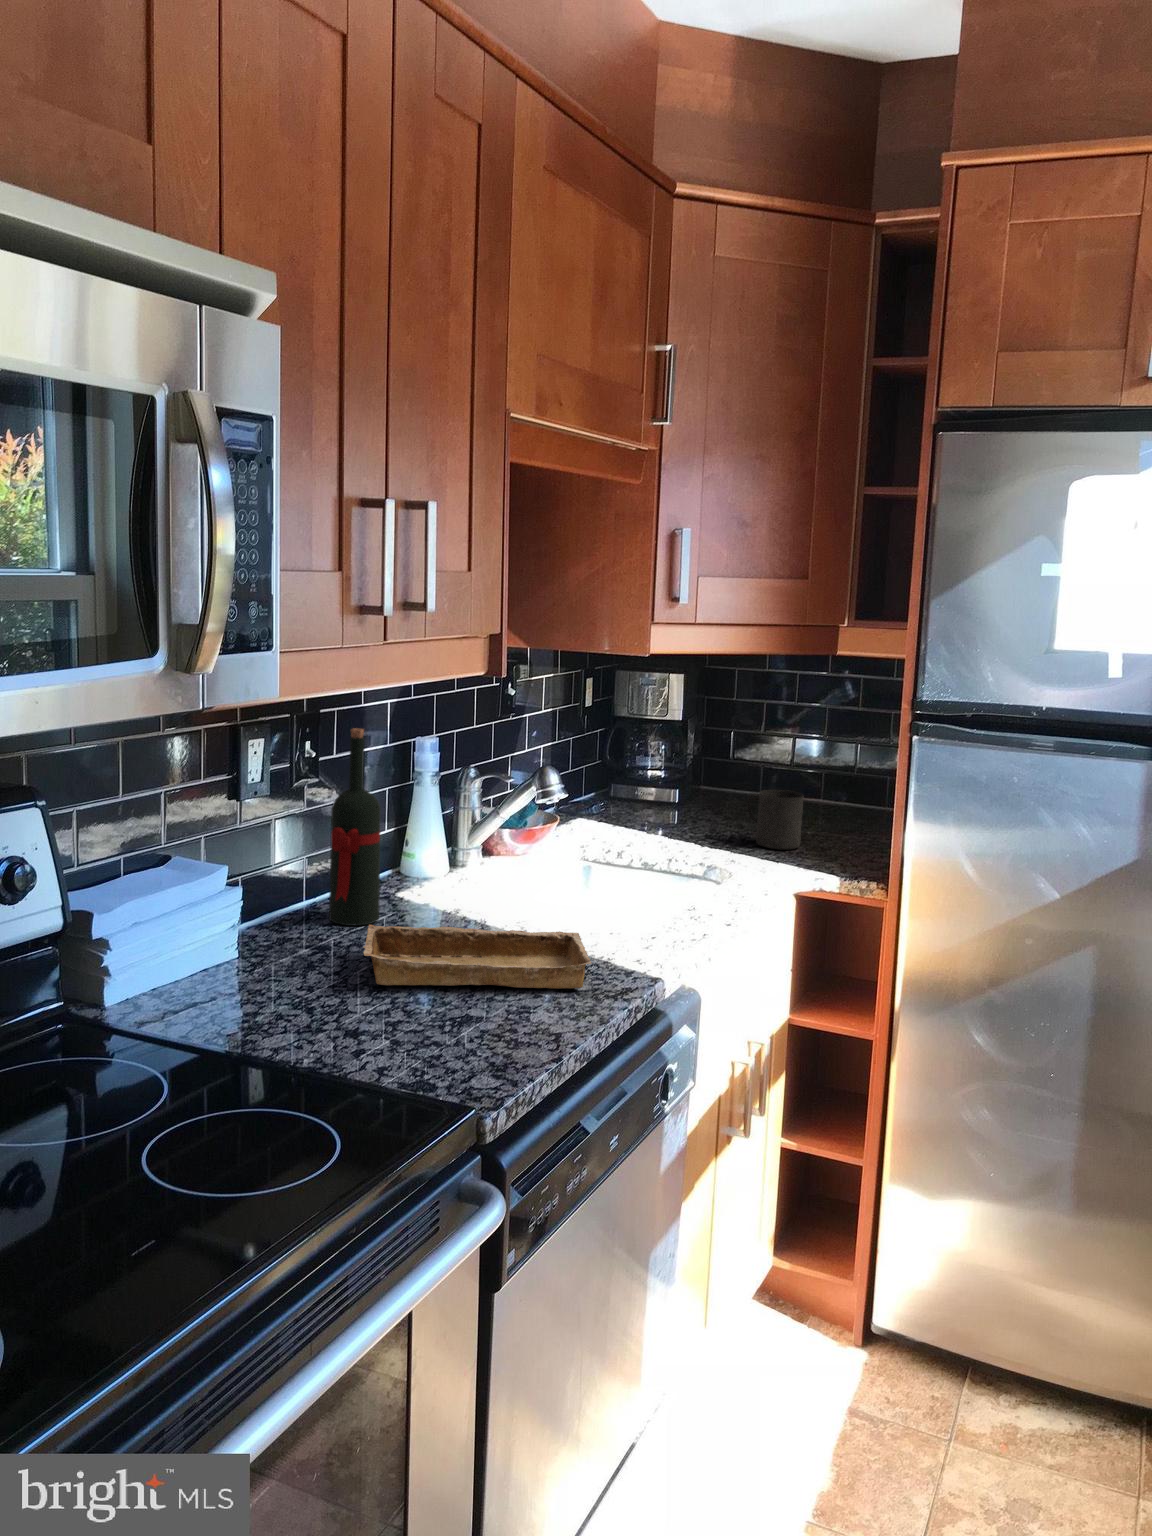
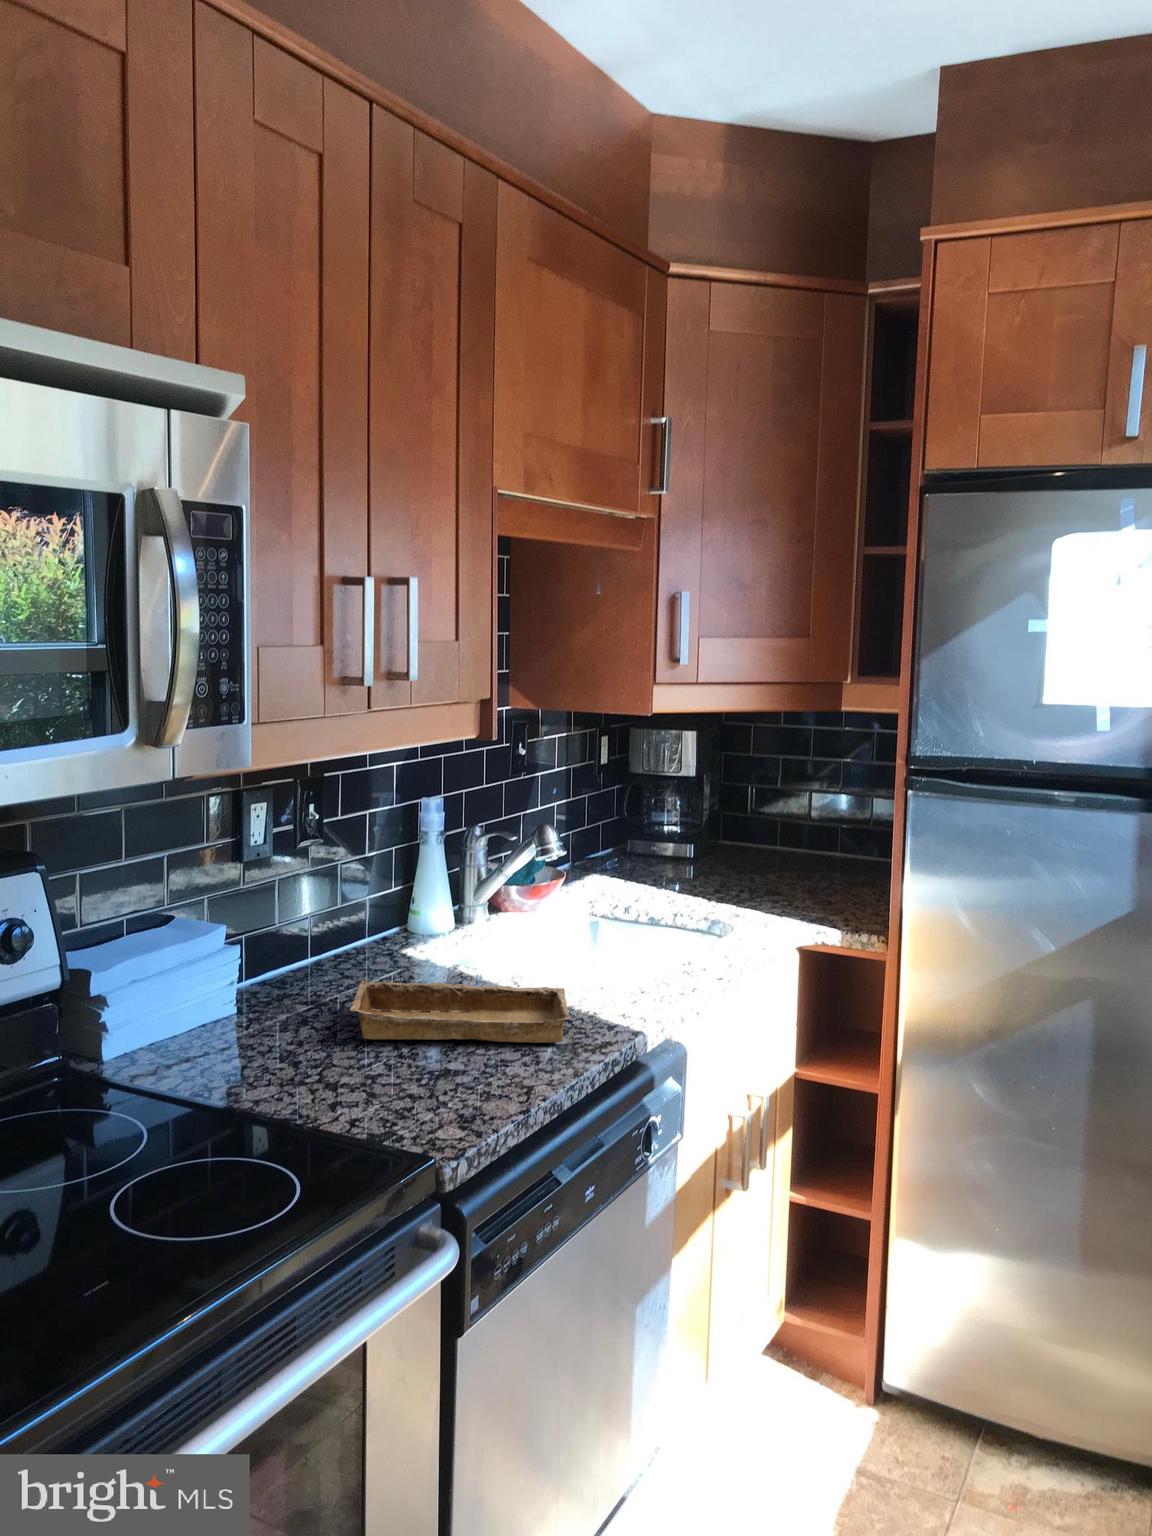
wine bottle: present [329,728,381,926] -> none [329,791,378,981]
mug: present [747,790,804,850] -> none [756,844,811,904]

